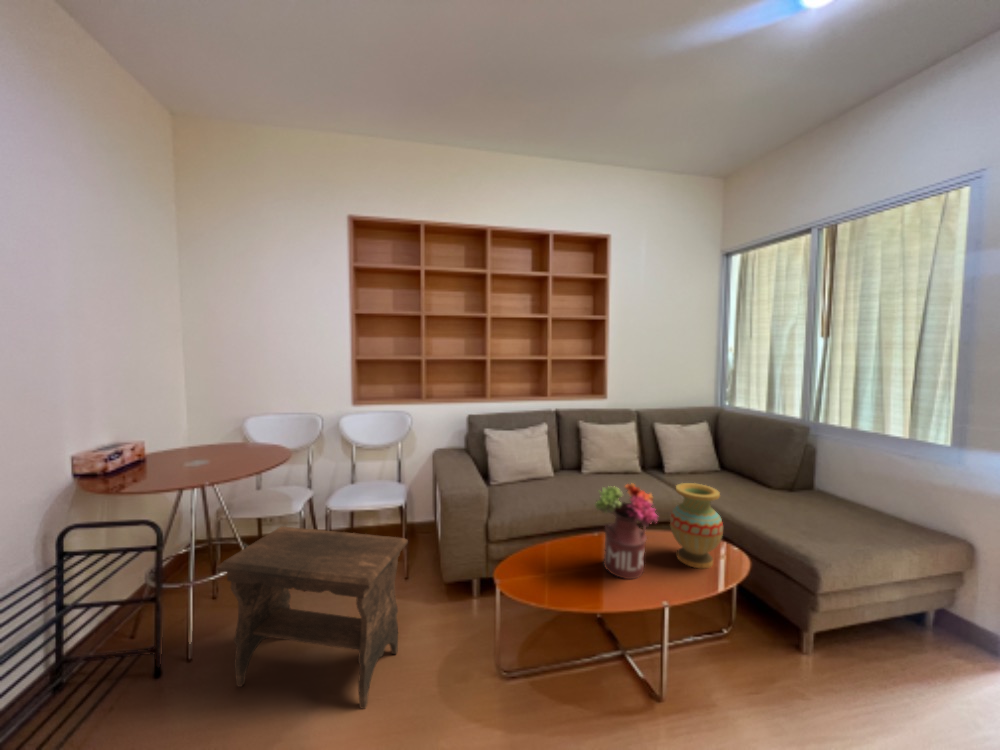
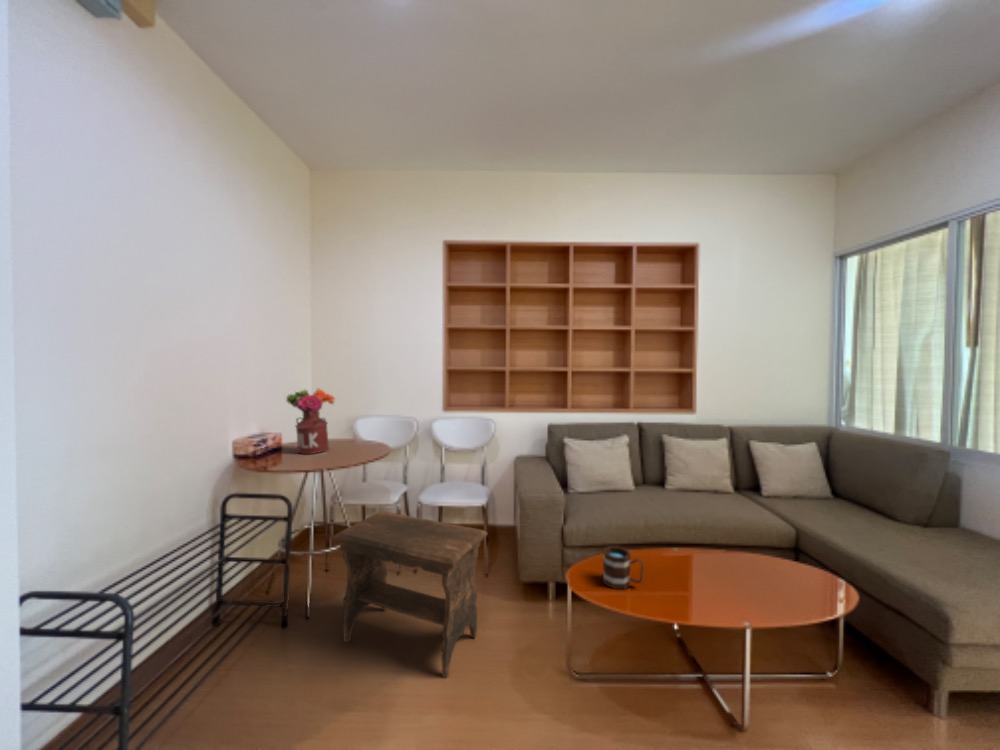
vase: present [670,483,723,568] -> none [757,501,819,594]
flower arrangement: present [595,484,657,579] -> present [287,389,335,454]
mug: none [531,542,571,586] -> present [603,546,644,589]

